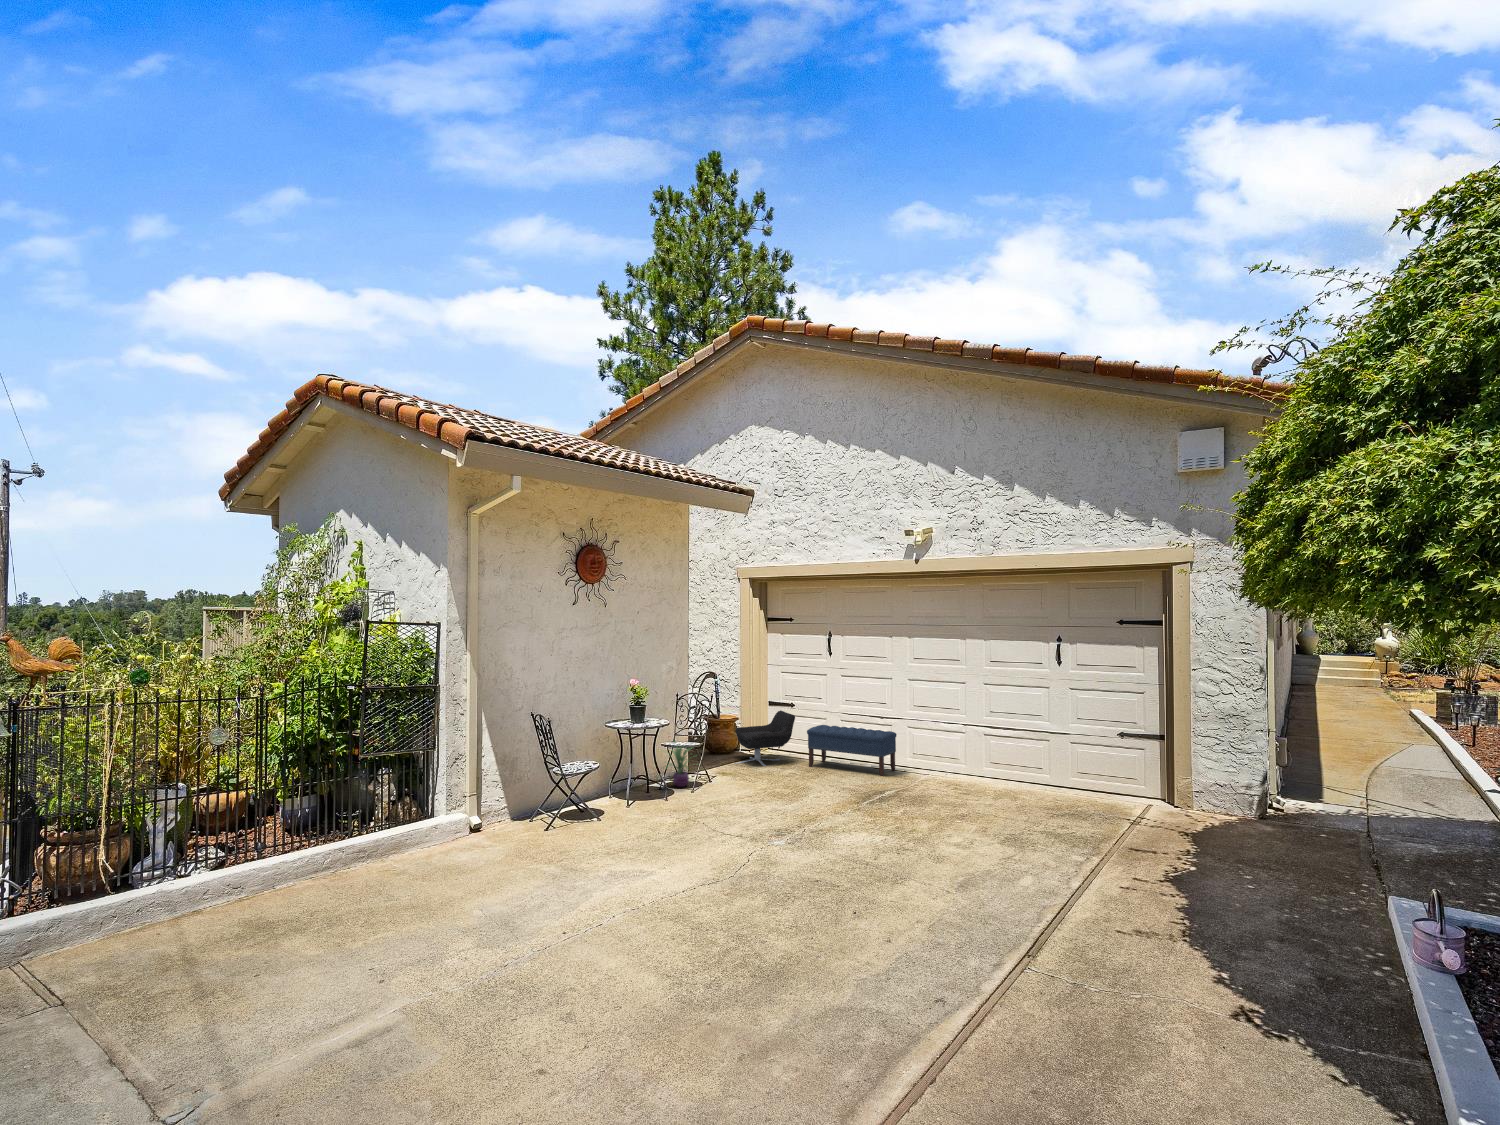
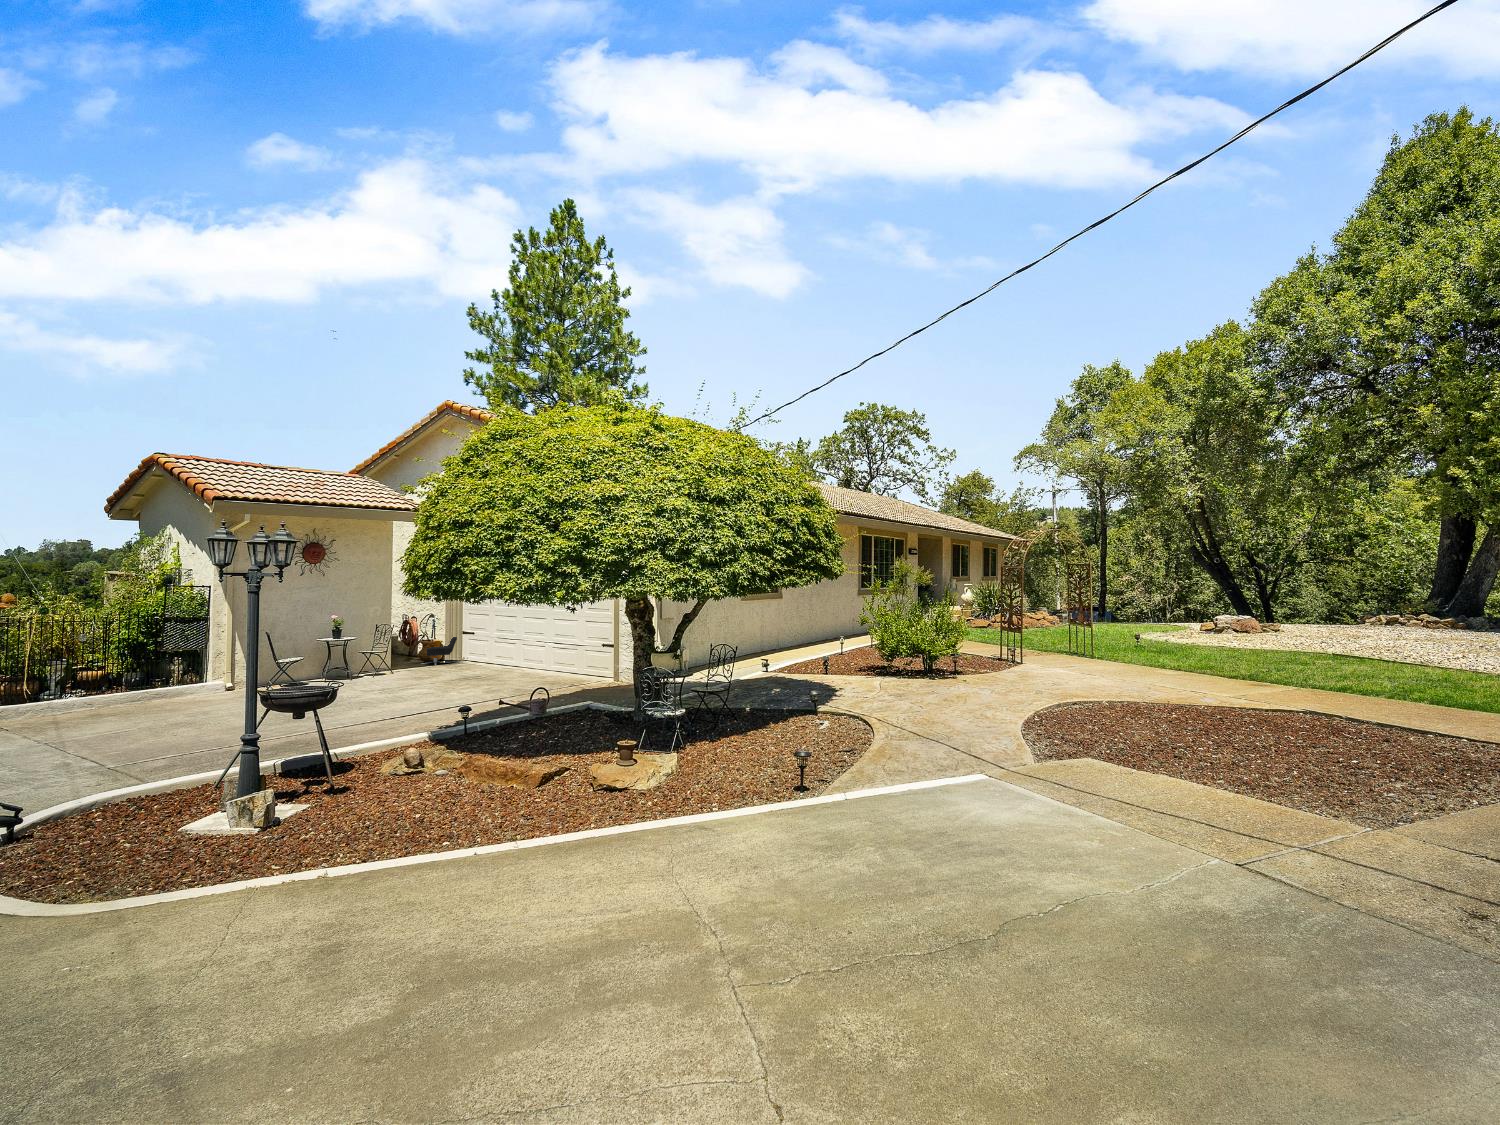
bench: present [807,725,897,776] -> none [459,643,504,669]
decorative plant: present [666,741,692,787] -> none [356,649,381,673]

